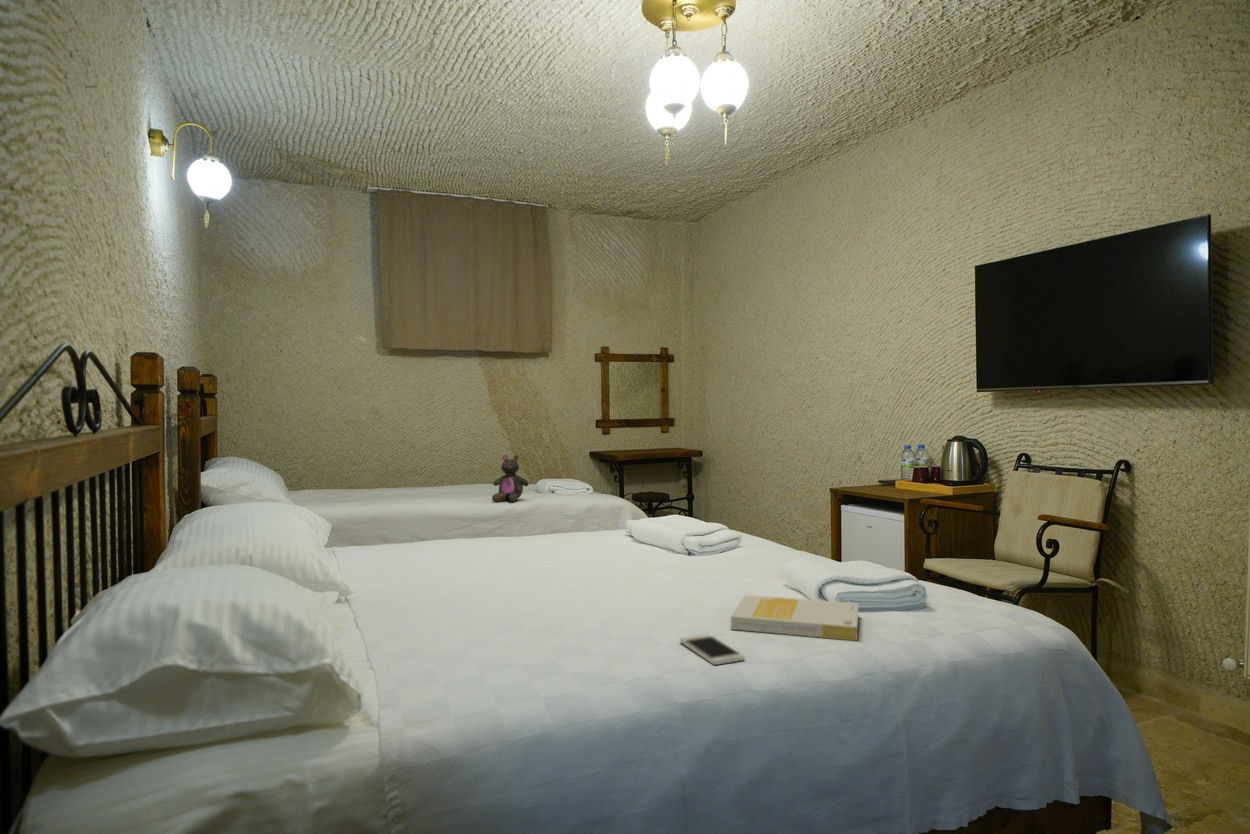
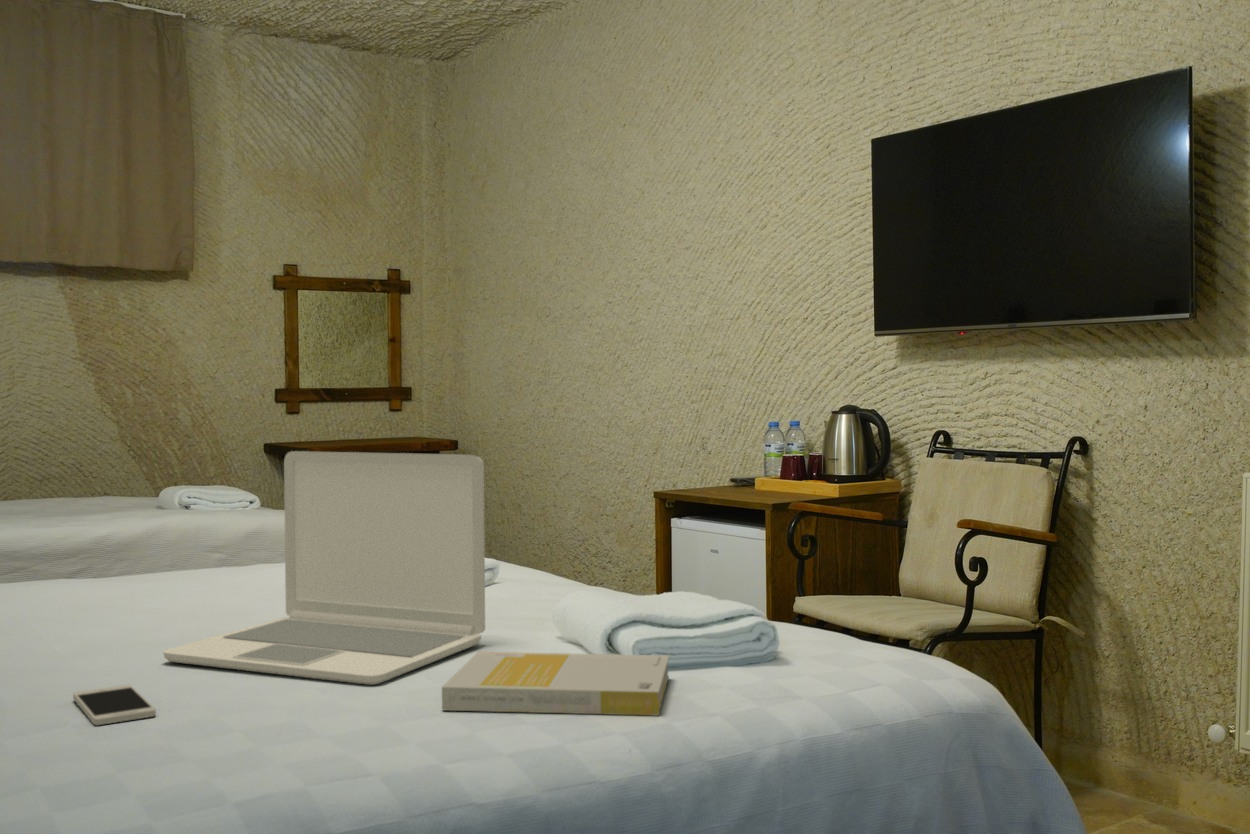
stuffed bear: present [492,455,529,502] -> none [58,441,131,525]
laptop: none [573,474,744,611] -> present [163,451,485,685]
smartphone: present [680,634,744,665] -> present [73,685,156,725]

